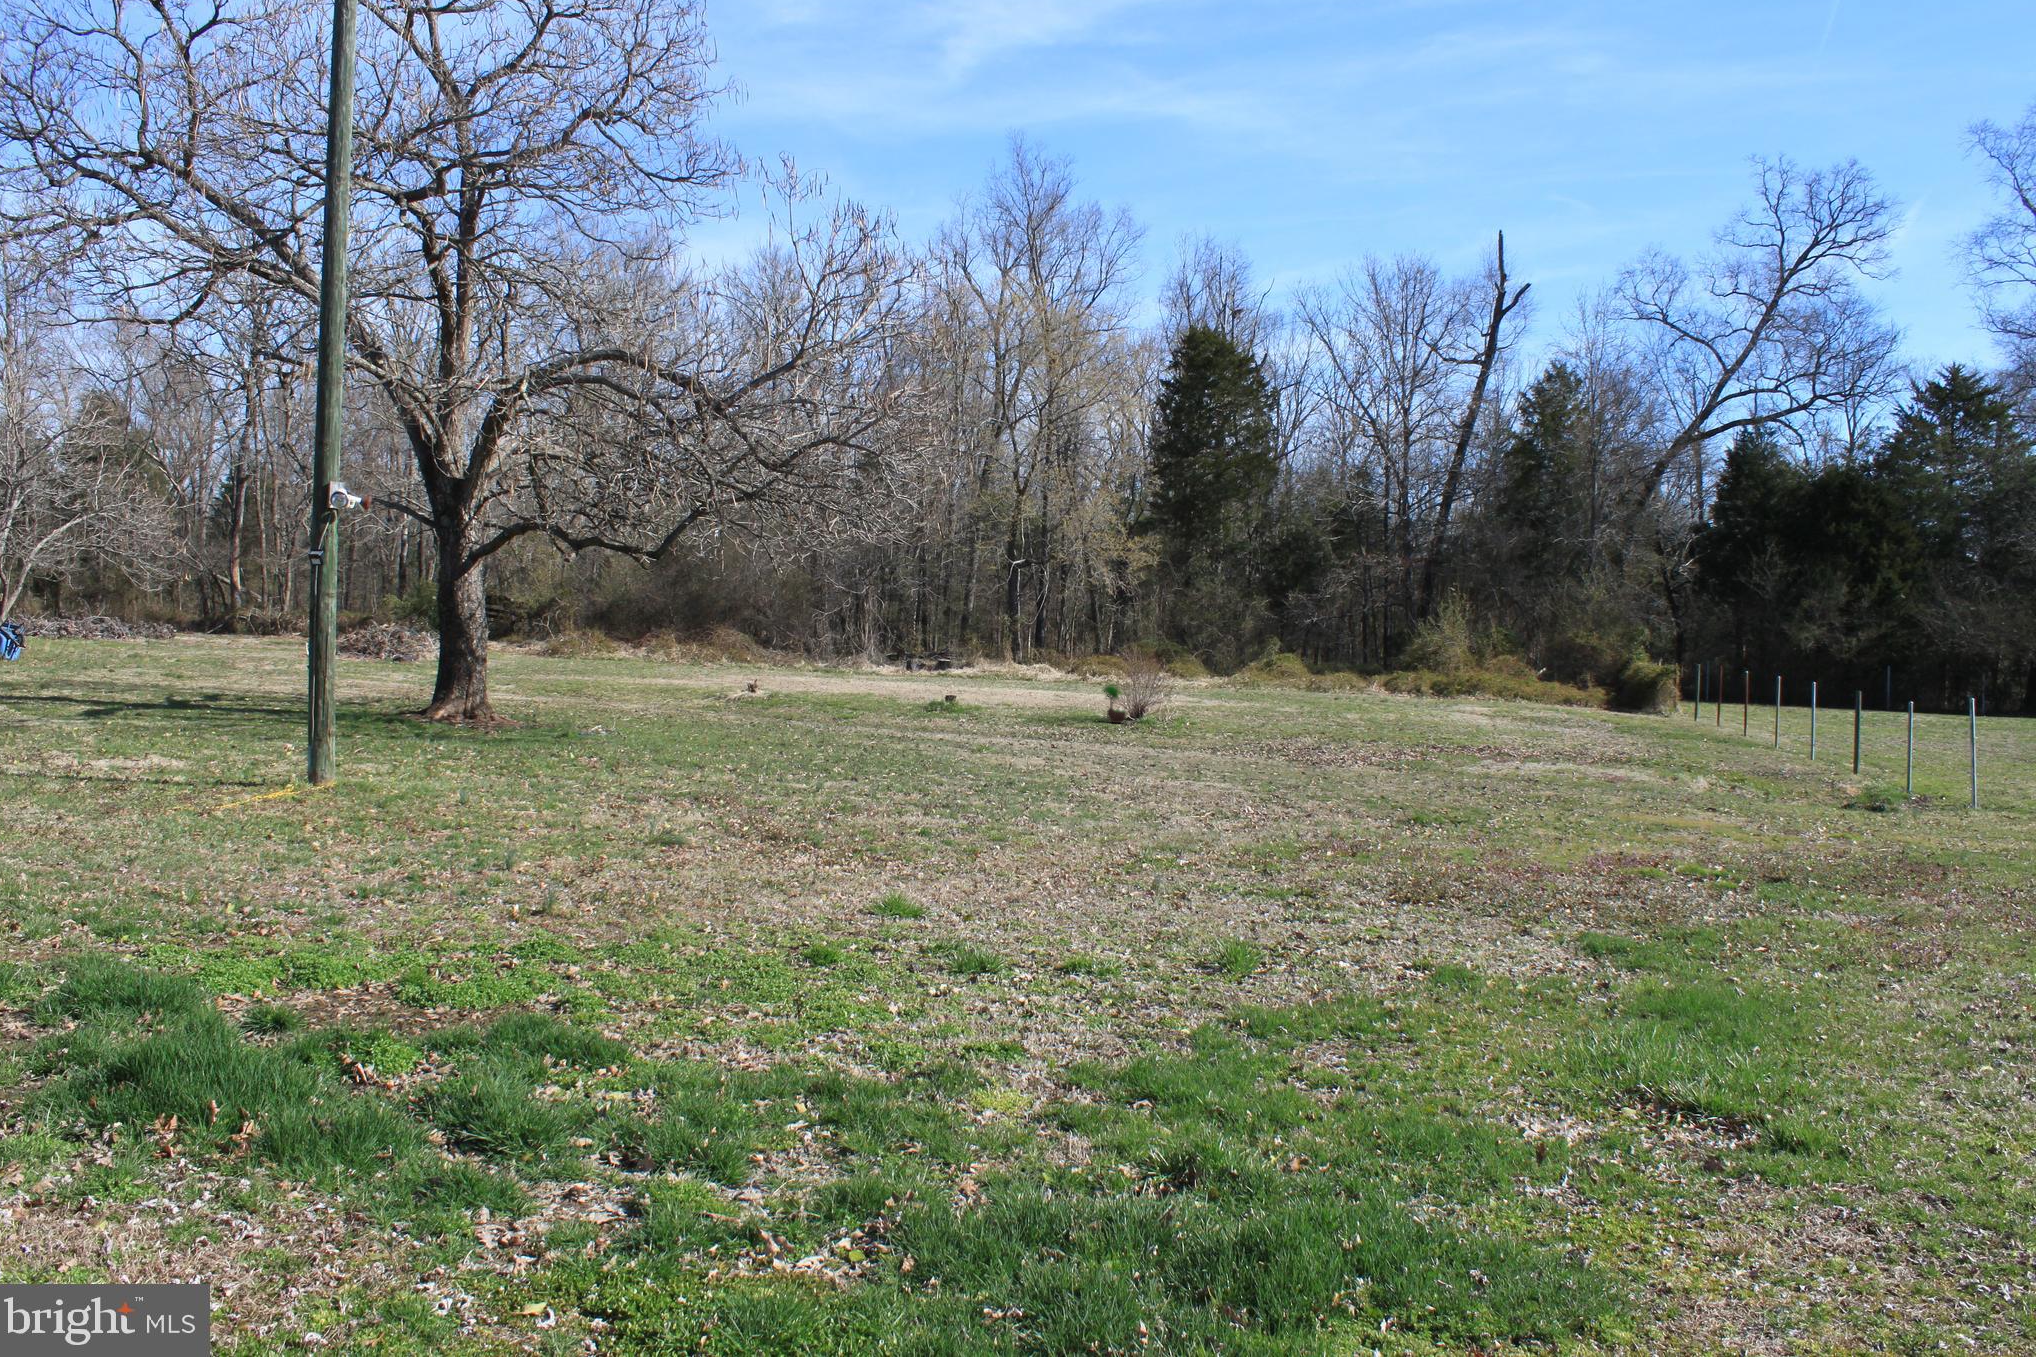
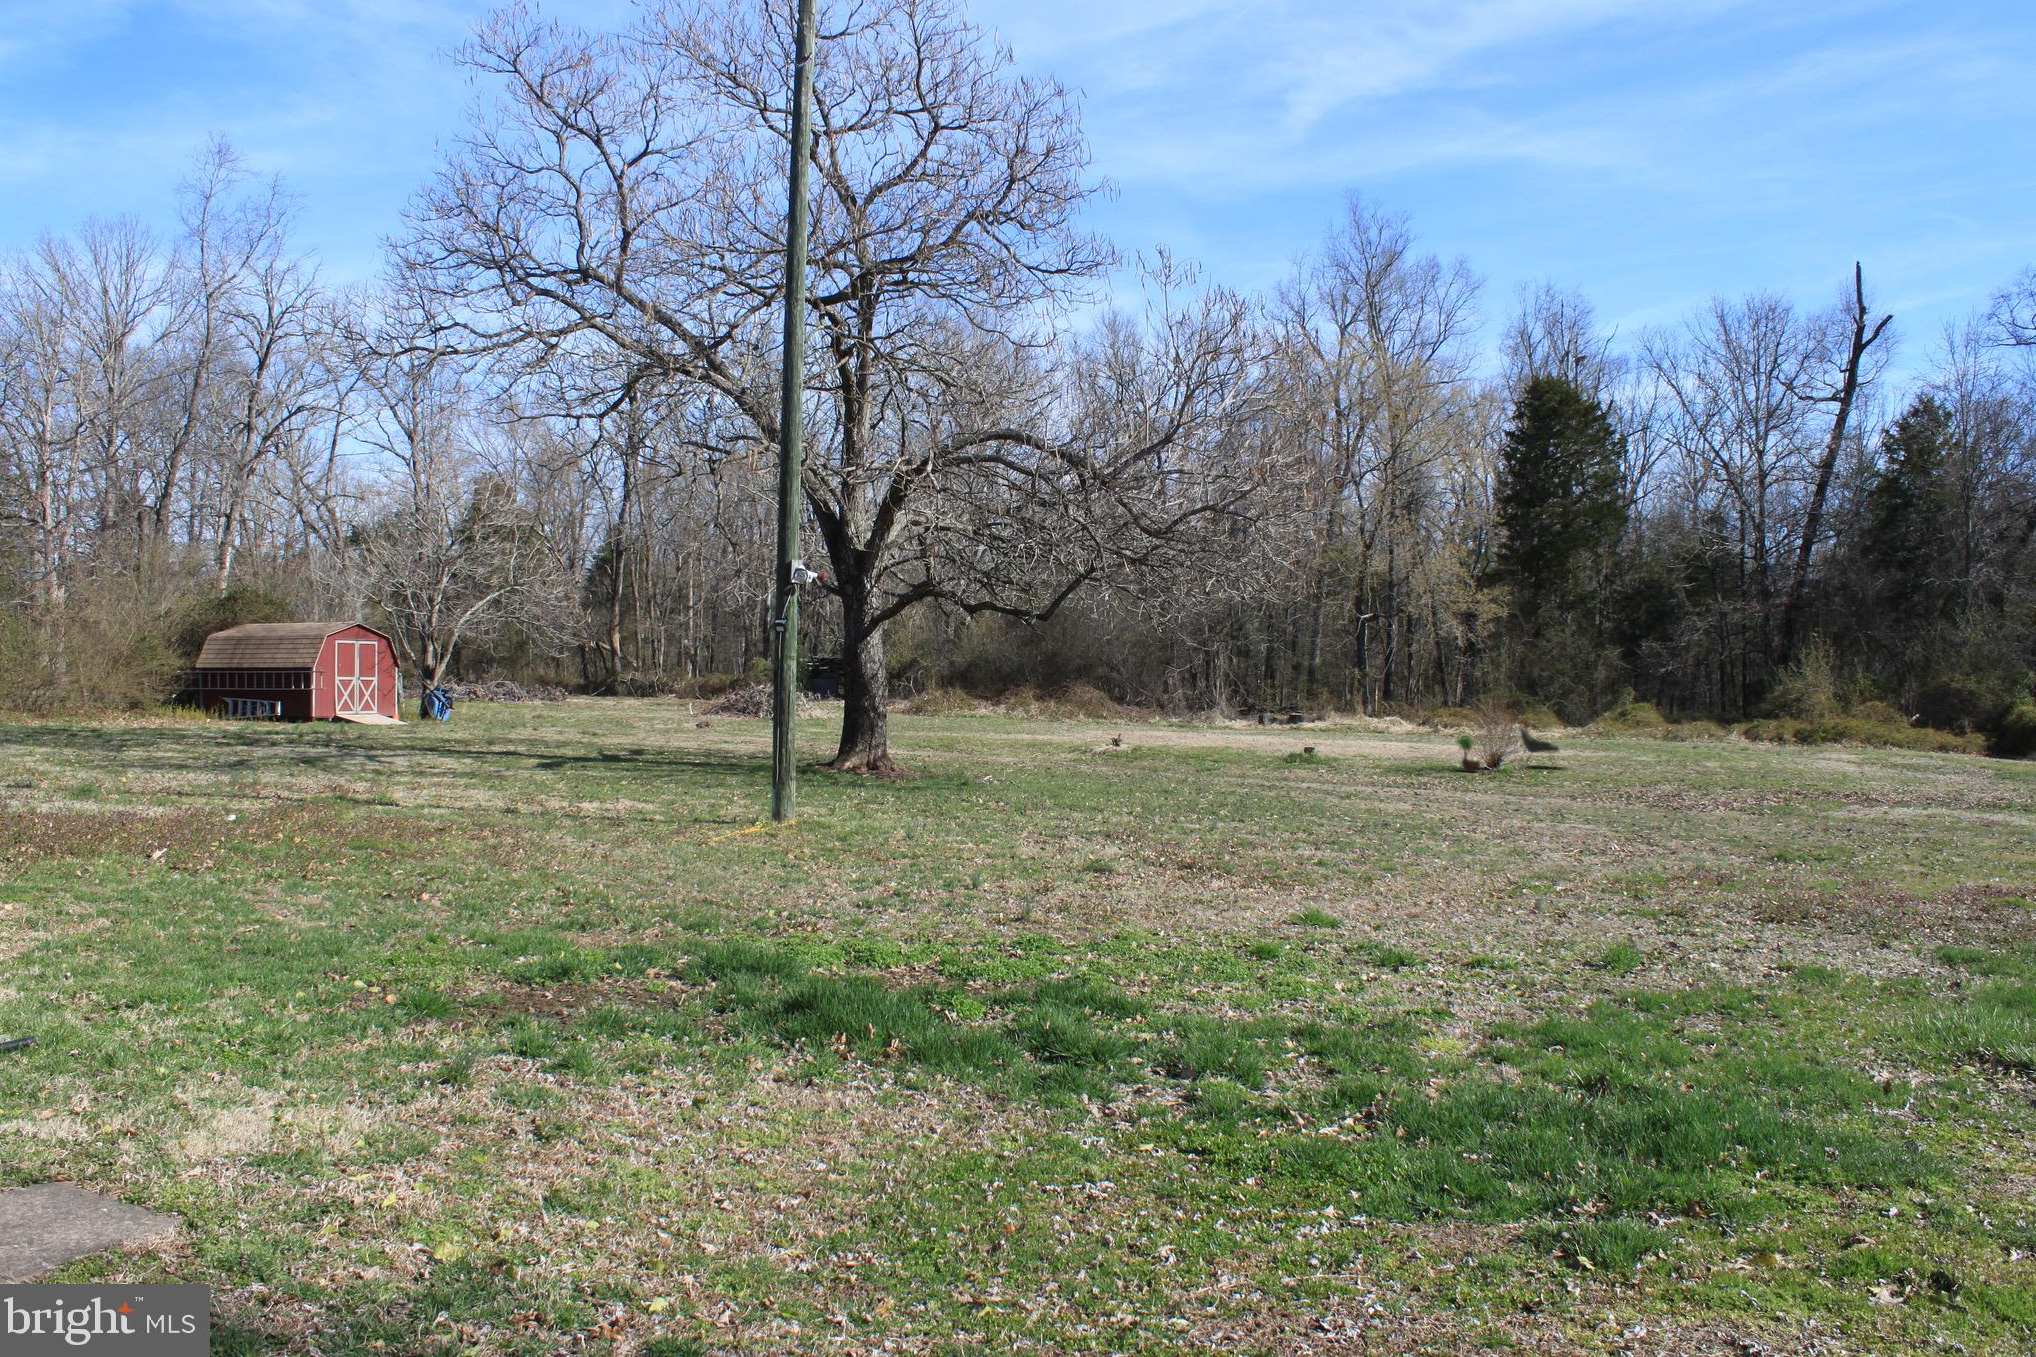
lounge chair: none [1168,677,1208,723] -> present [1520,728,1560,769]

